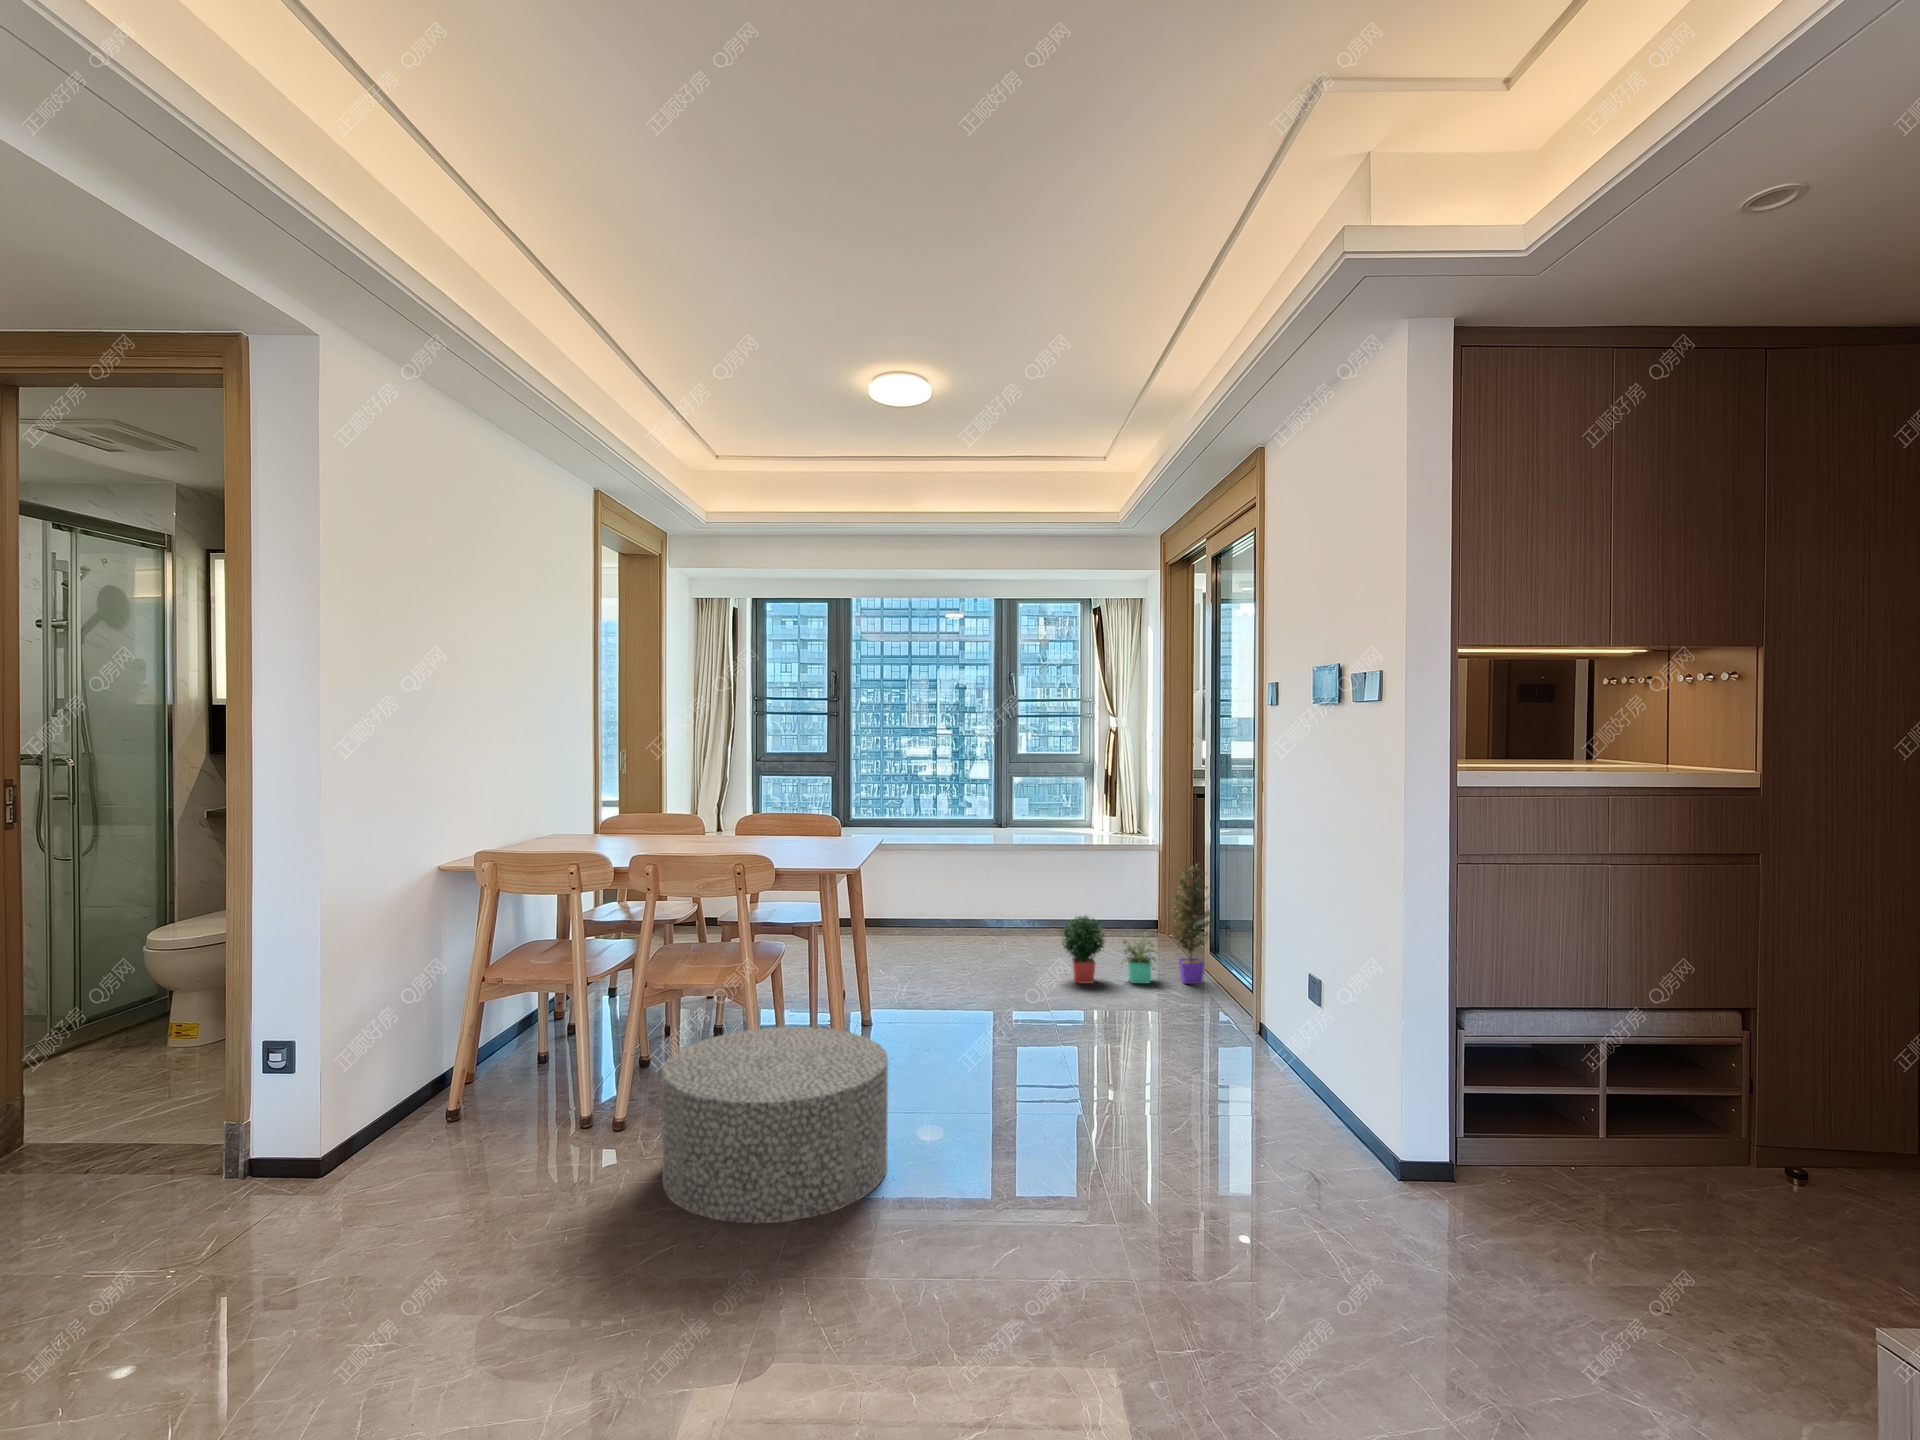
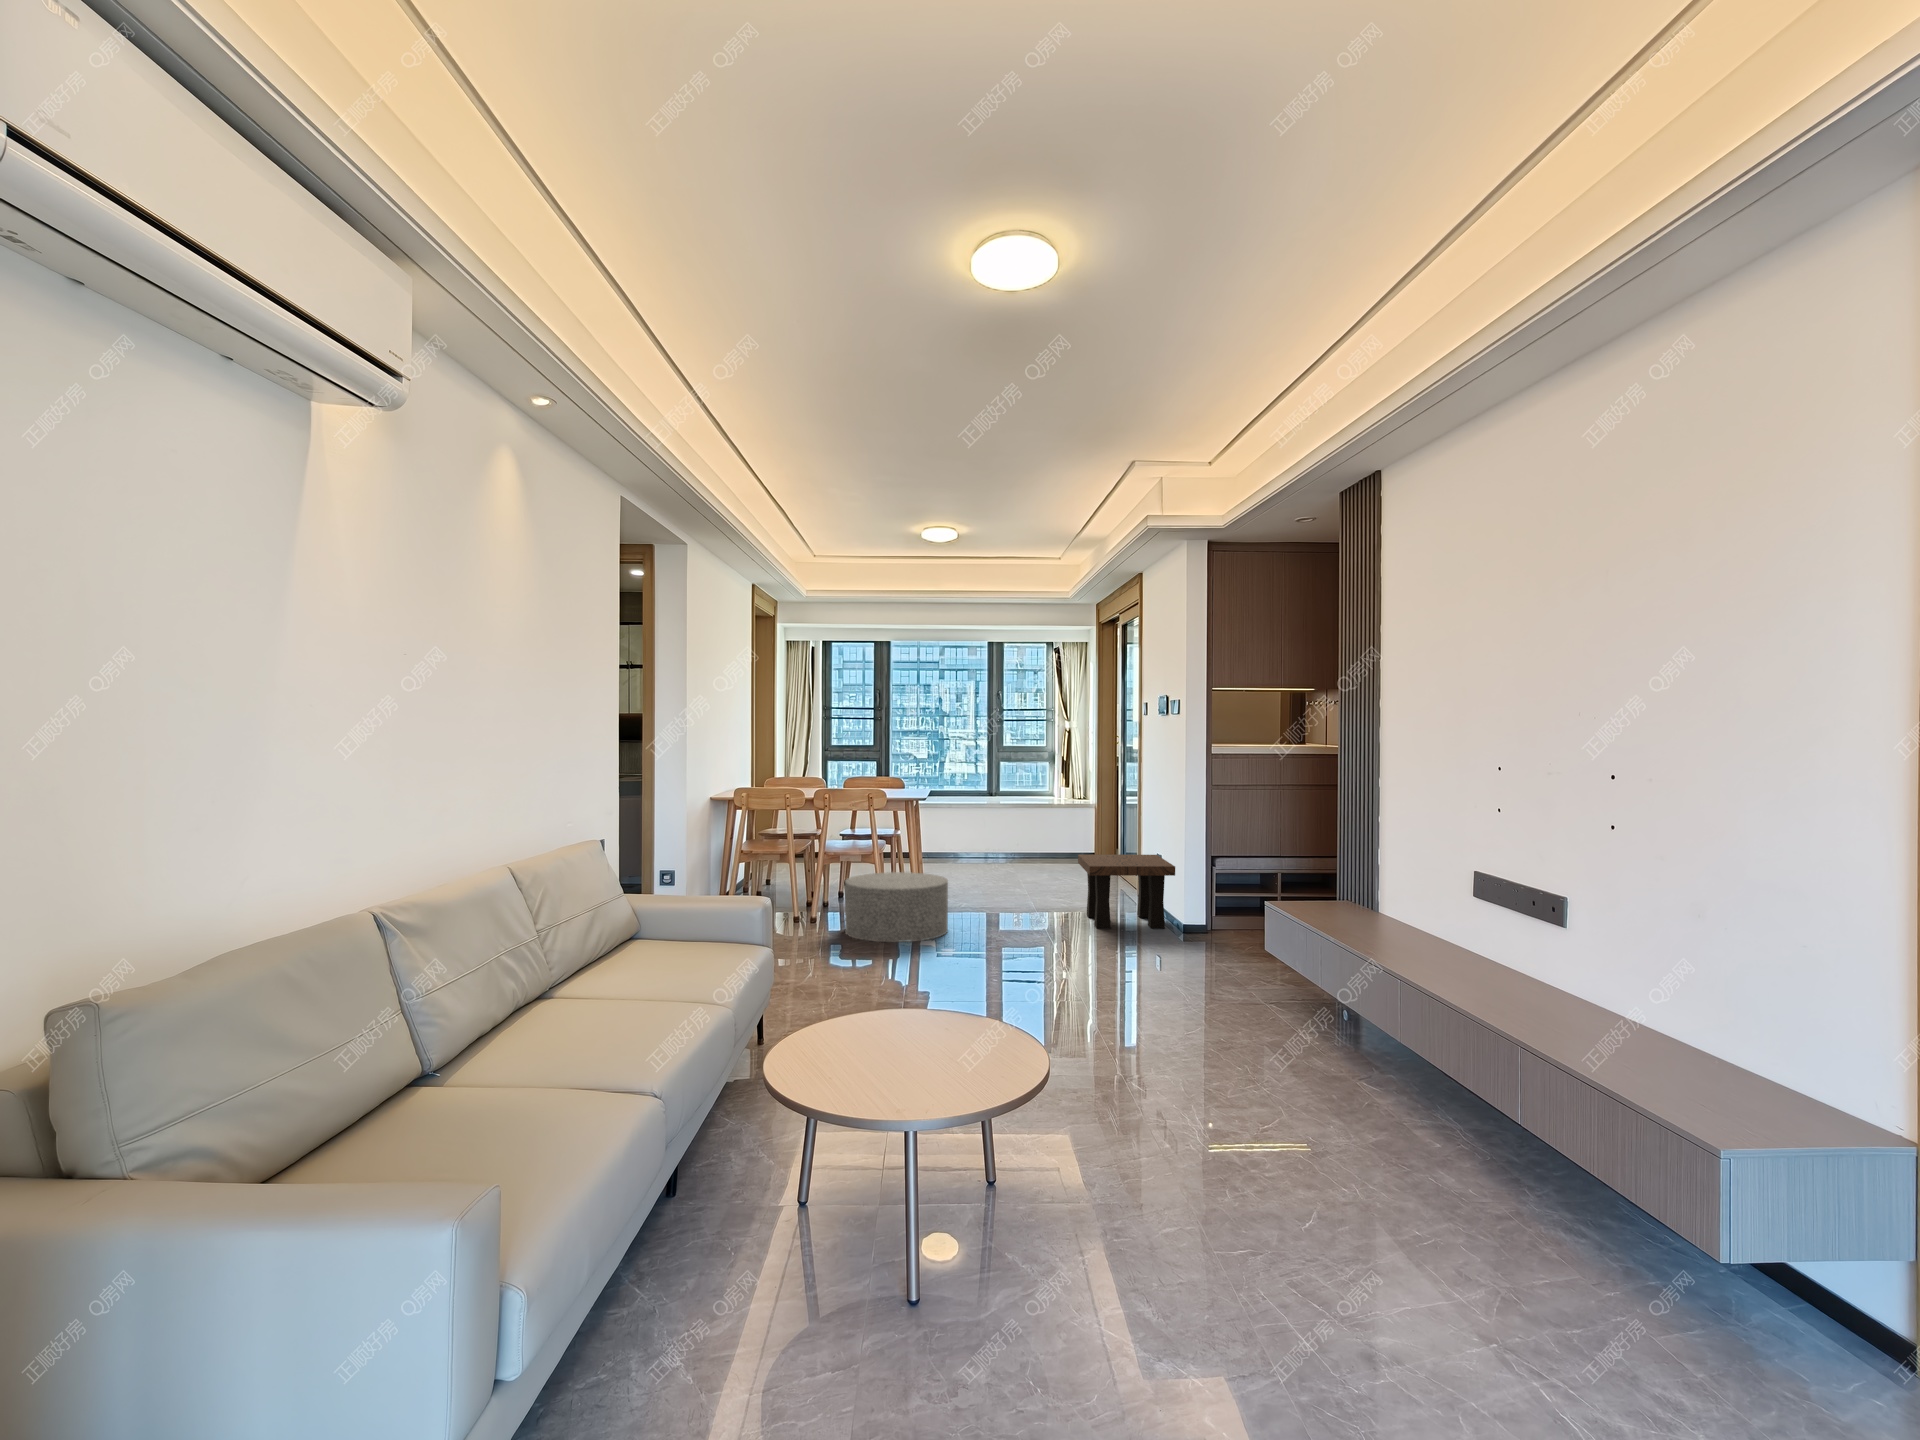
potted plant: present [1061,864,1212,984] -> none [1030,808,1122,879]
side table: none [1157,981,1375,1159] -> present [1078,854,1175,929]

